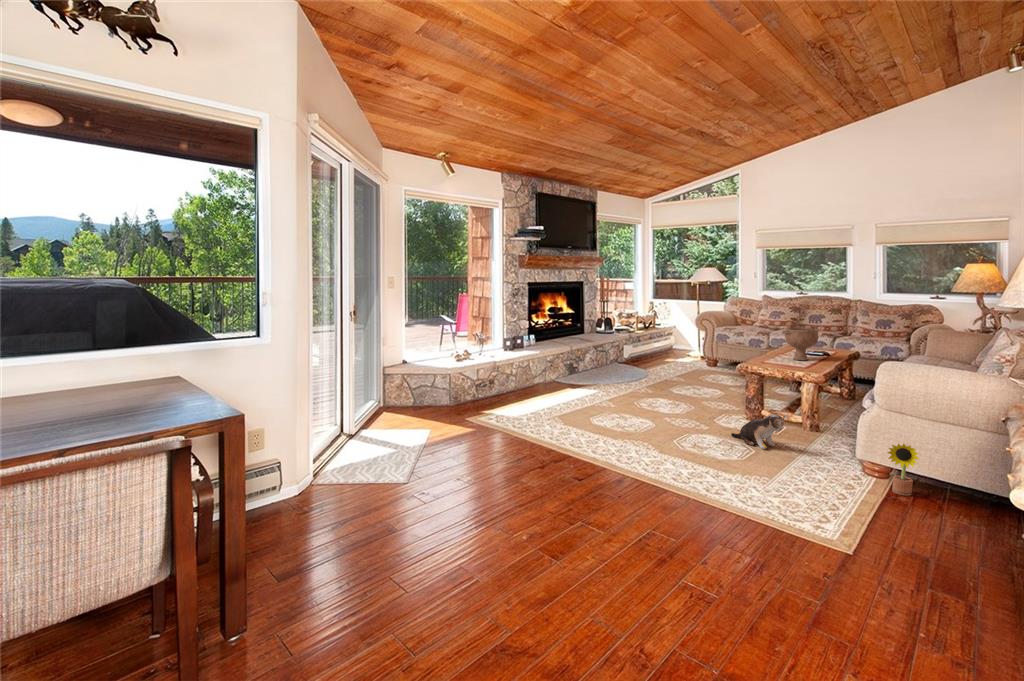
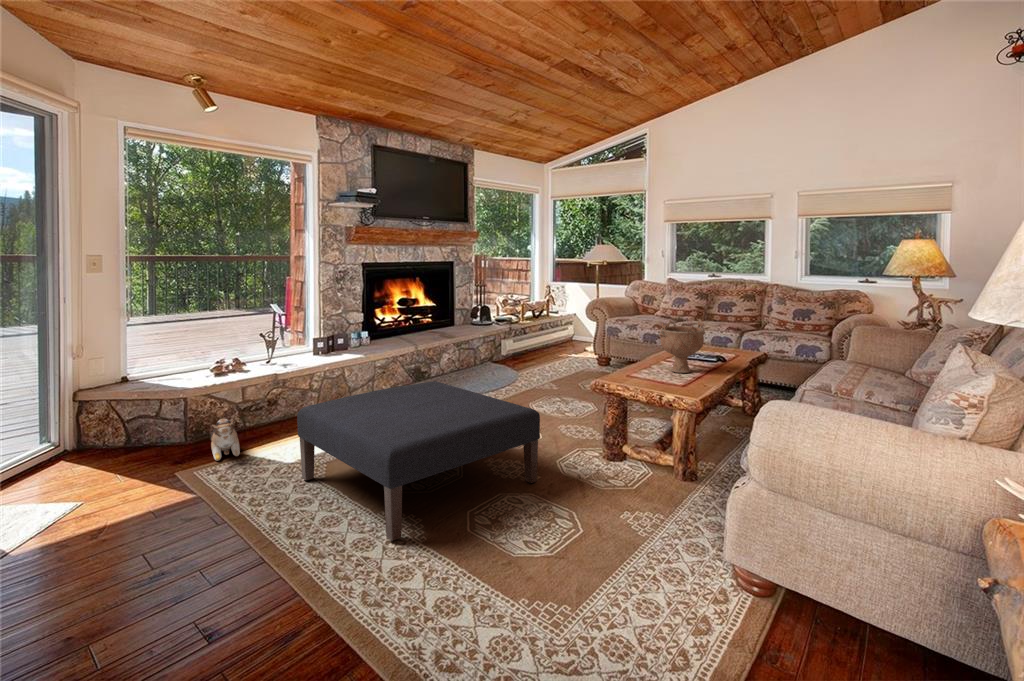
ottoman: none [547,365,711,453] -> present [297,381,540,541]
plush toy: present [731,414,788,449] -> present [211,419,240,461]
decorative plant: present [887,444,919,496] -> none [763,554,817,641]

